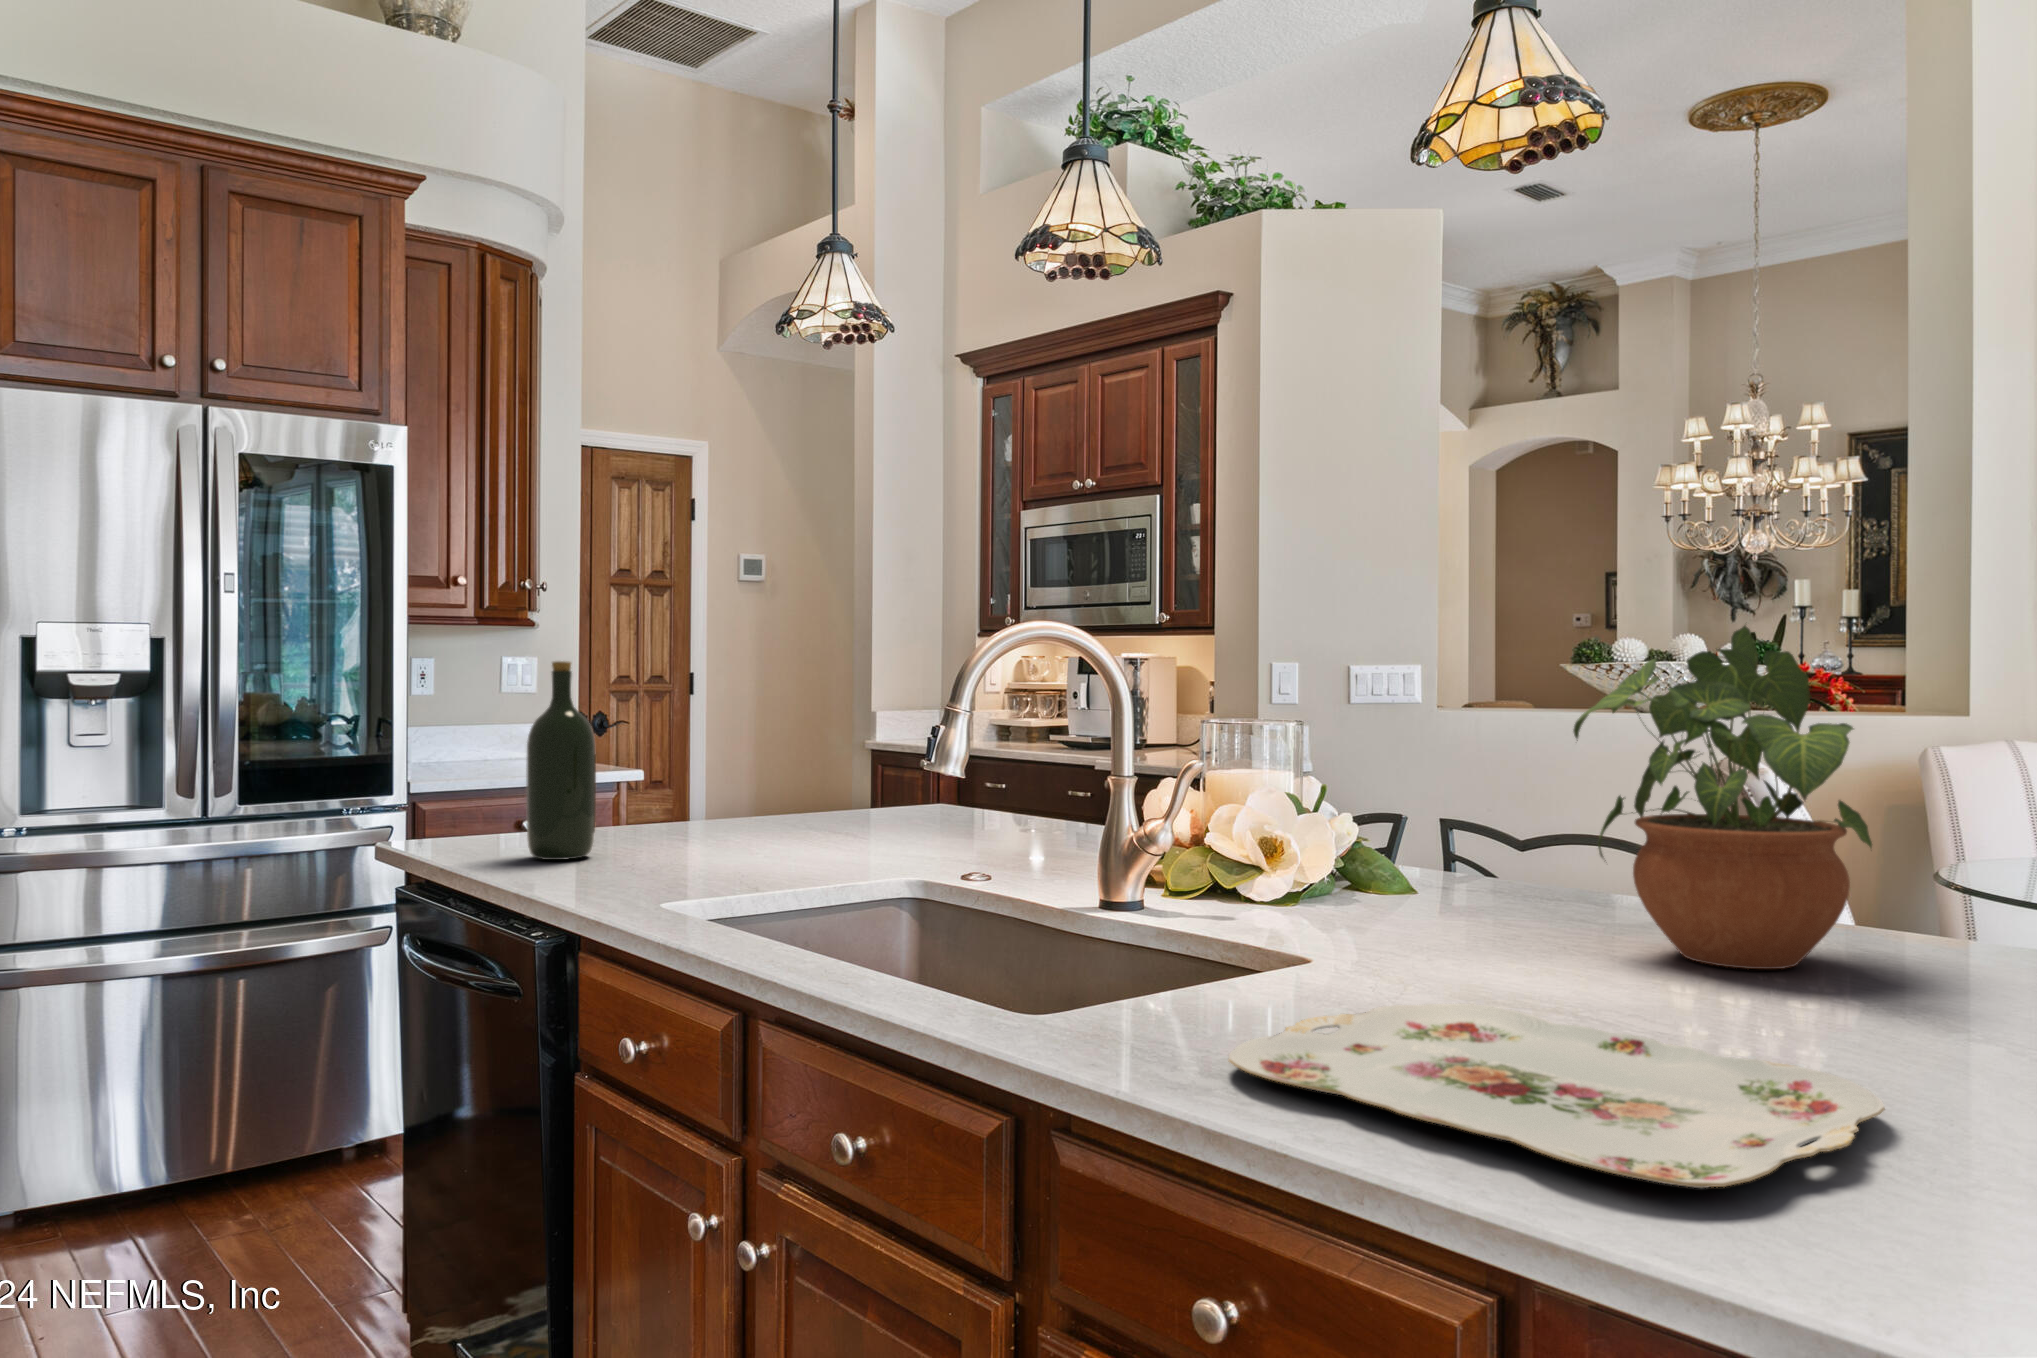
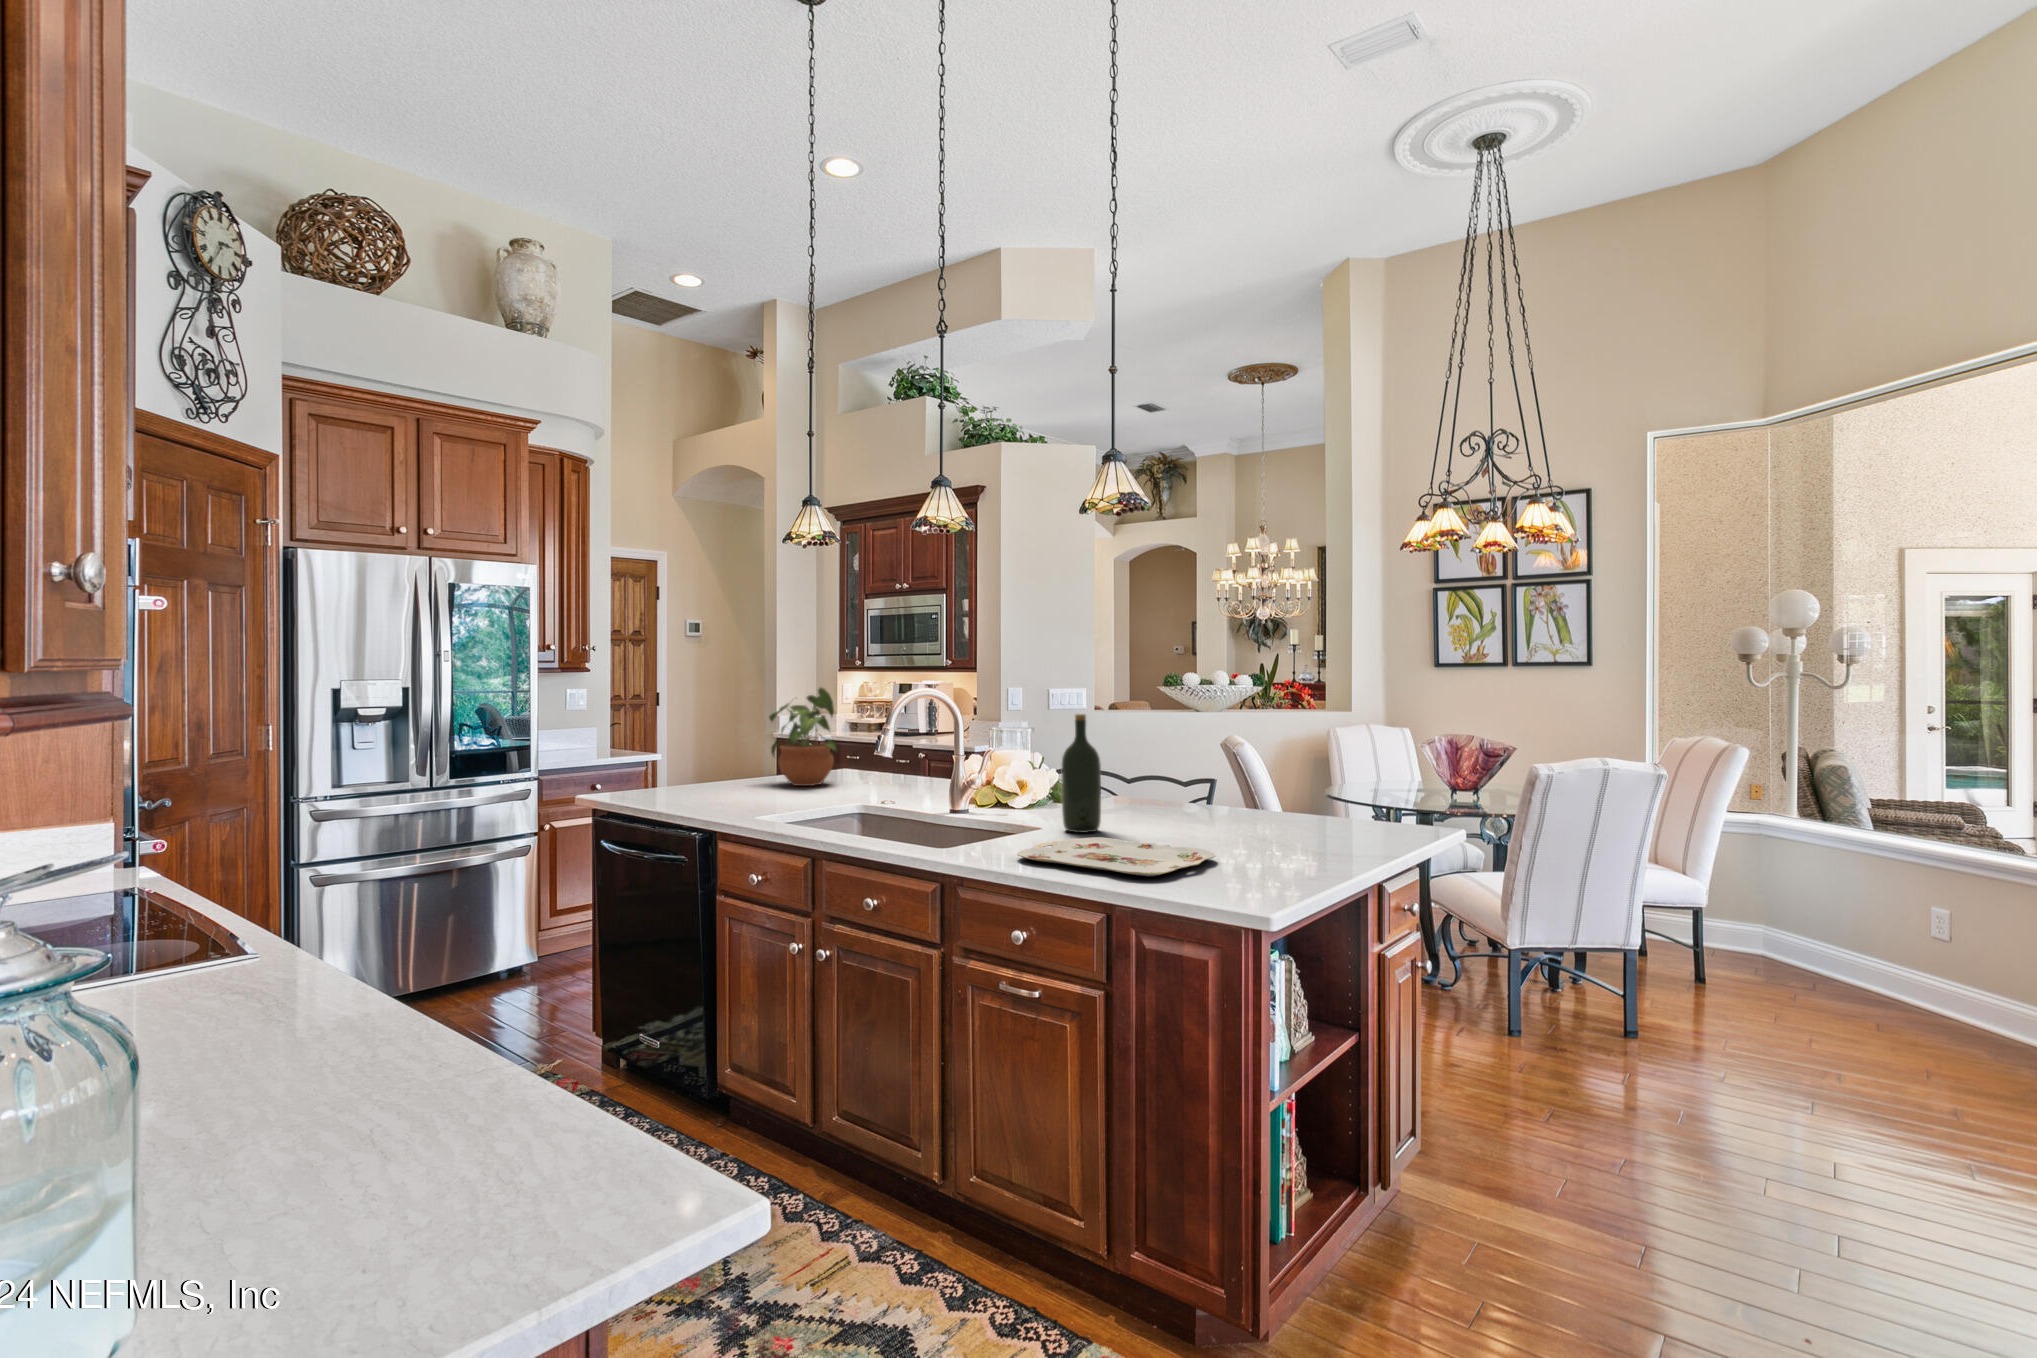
potted plant: present [1573,625,1872,969] -> present [769,687,836,786]
wine bottle: present [526,661,596,860] -> present [1061,714,1101,833]

